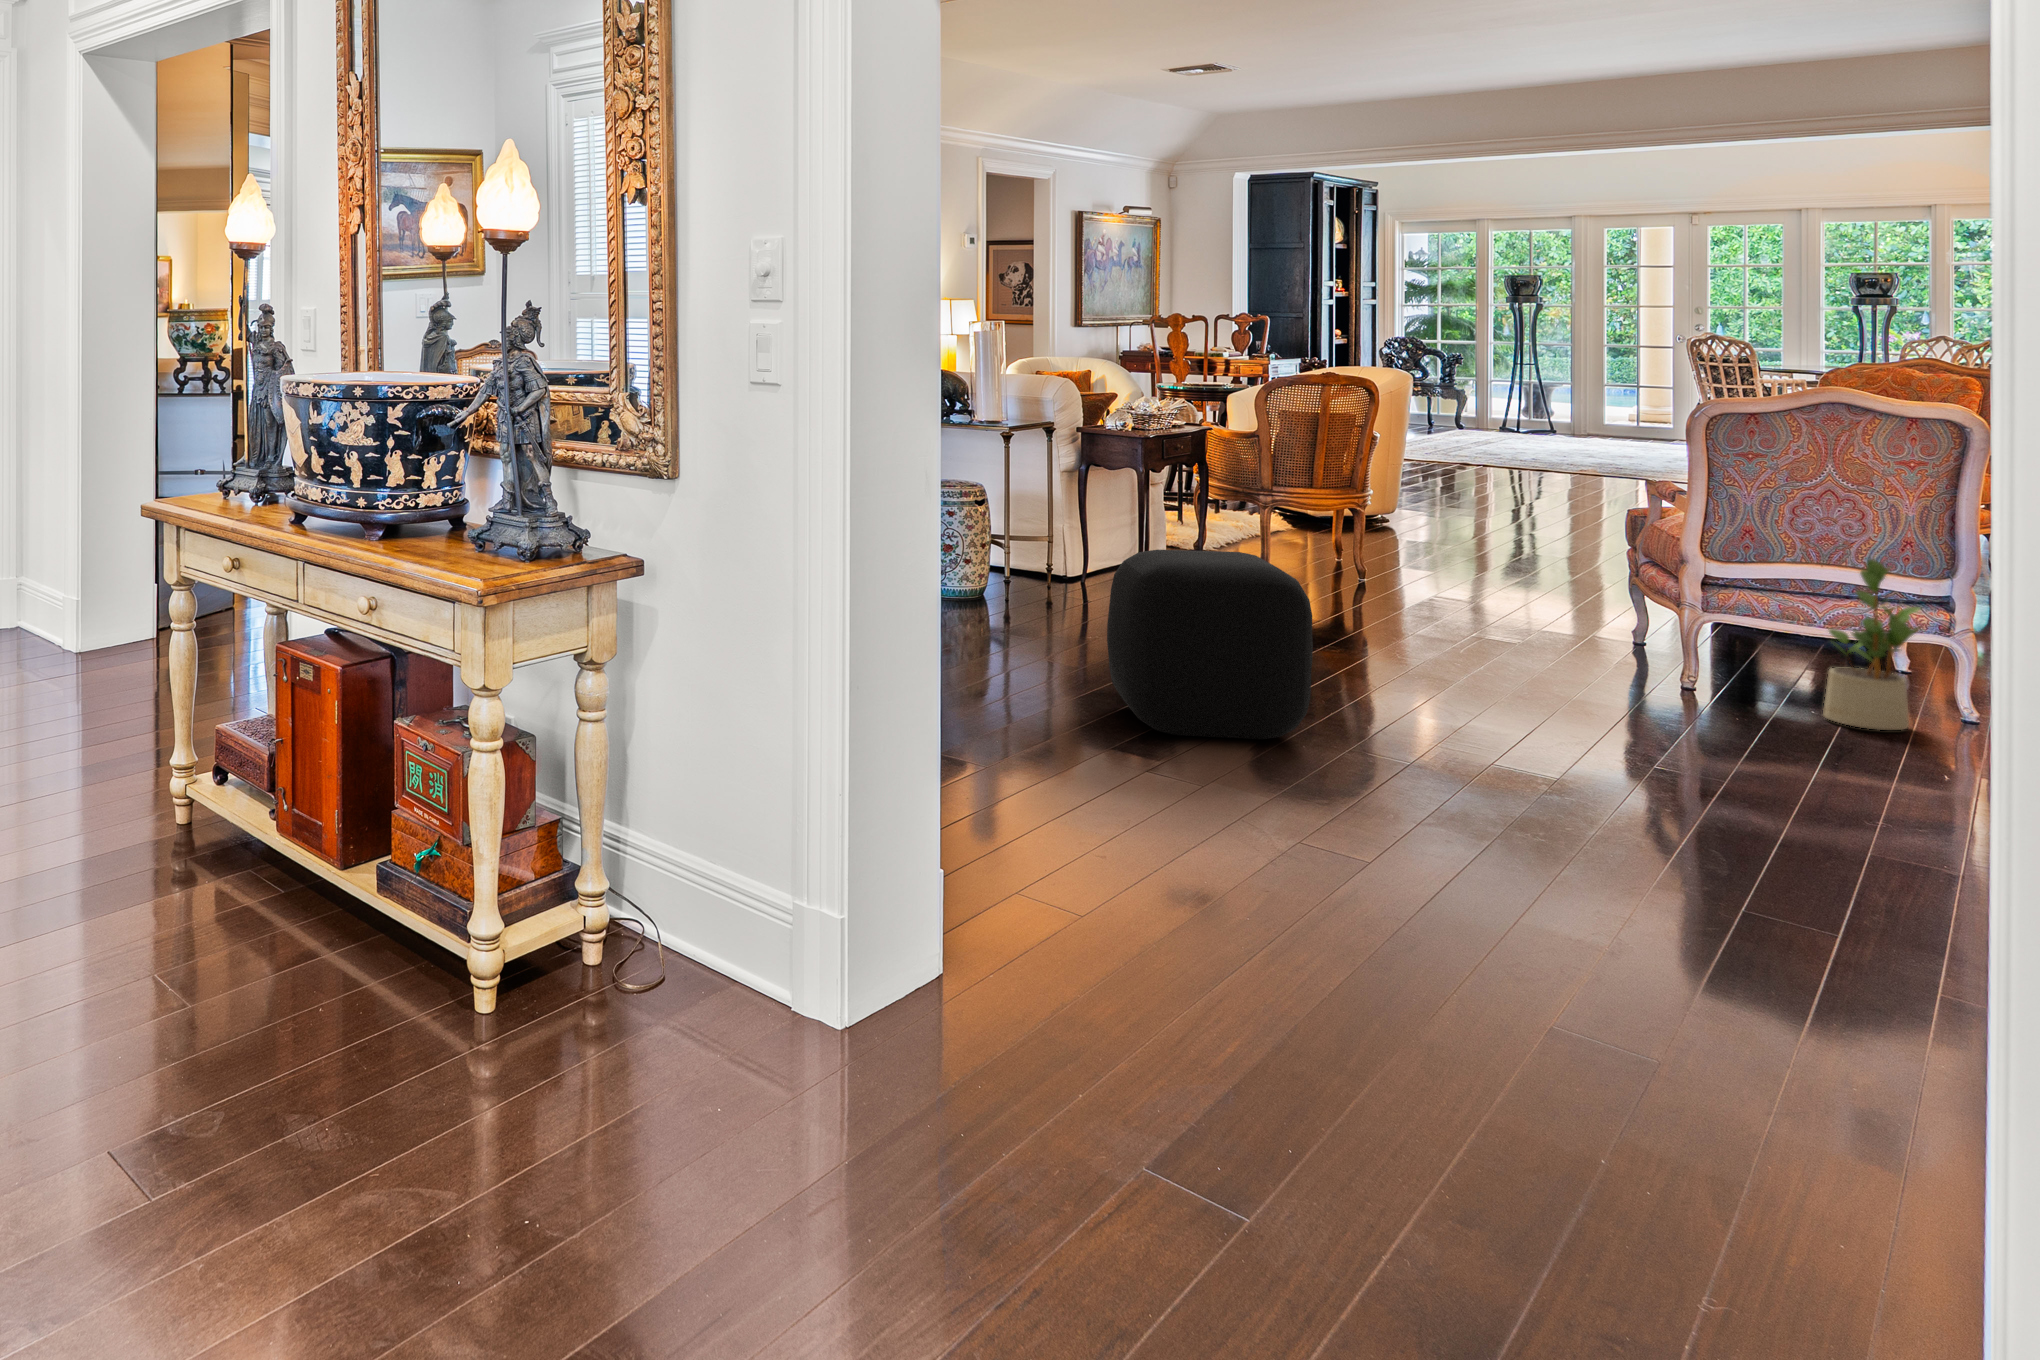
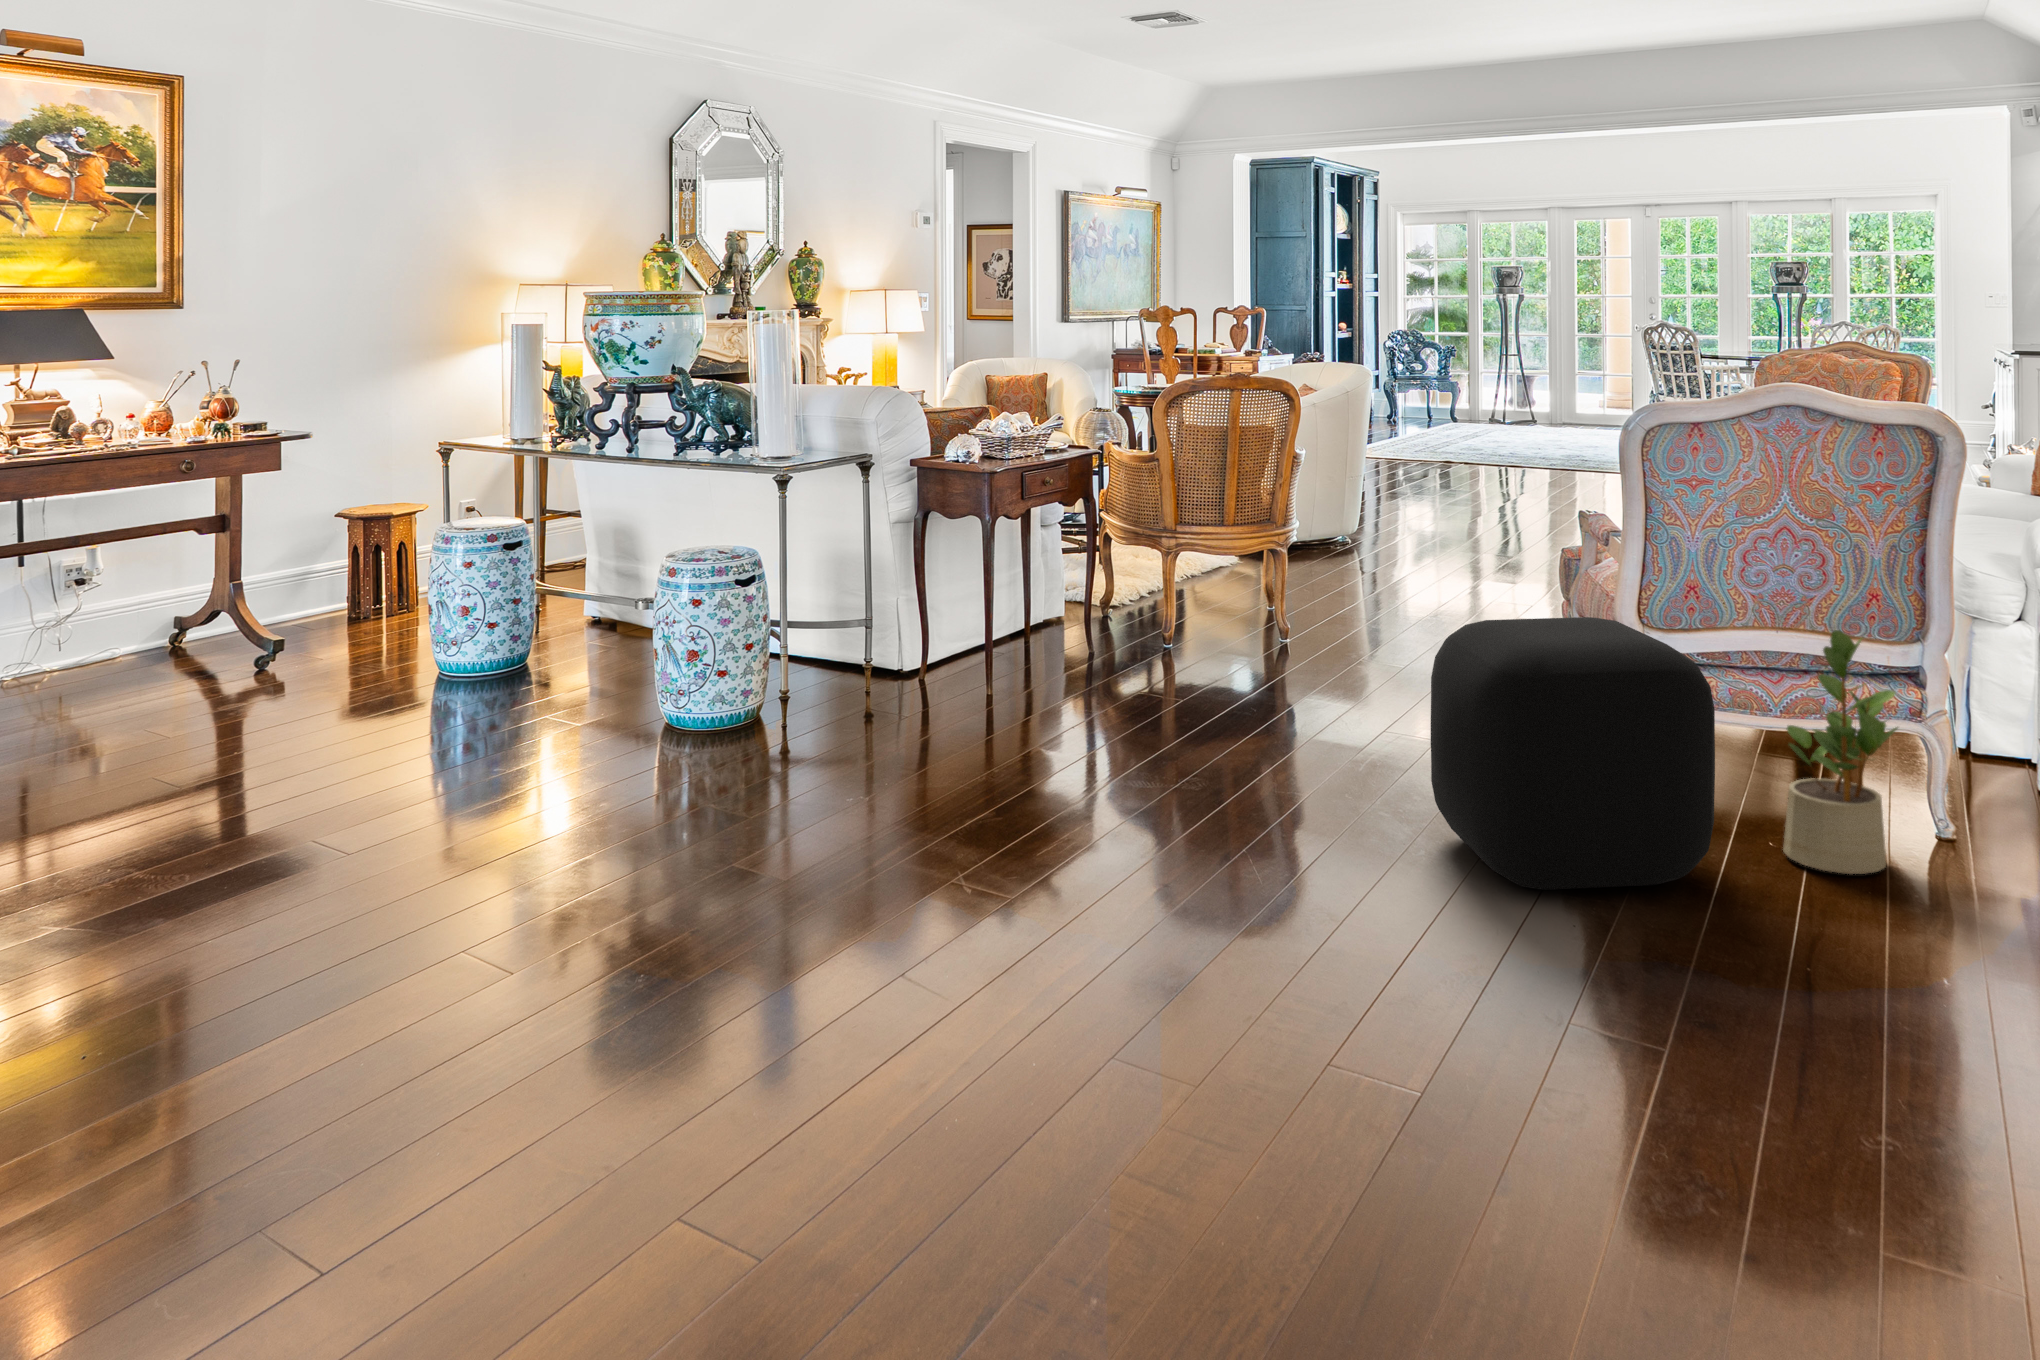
ottoman: present [1107,550,1313,739] -> present [1431,617,1715,890]

